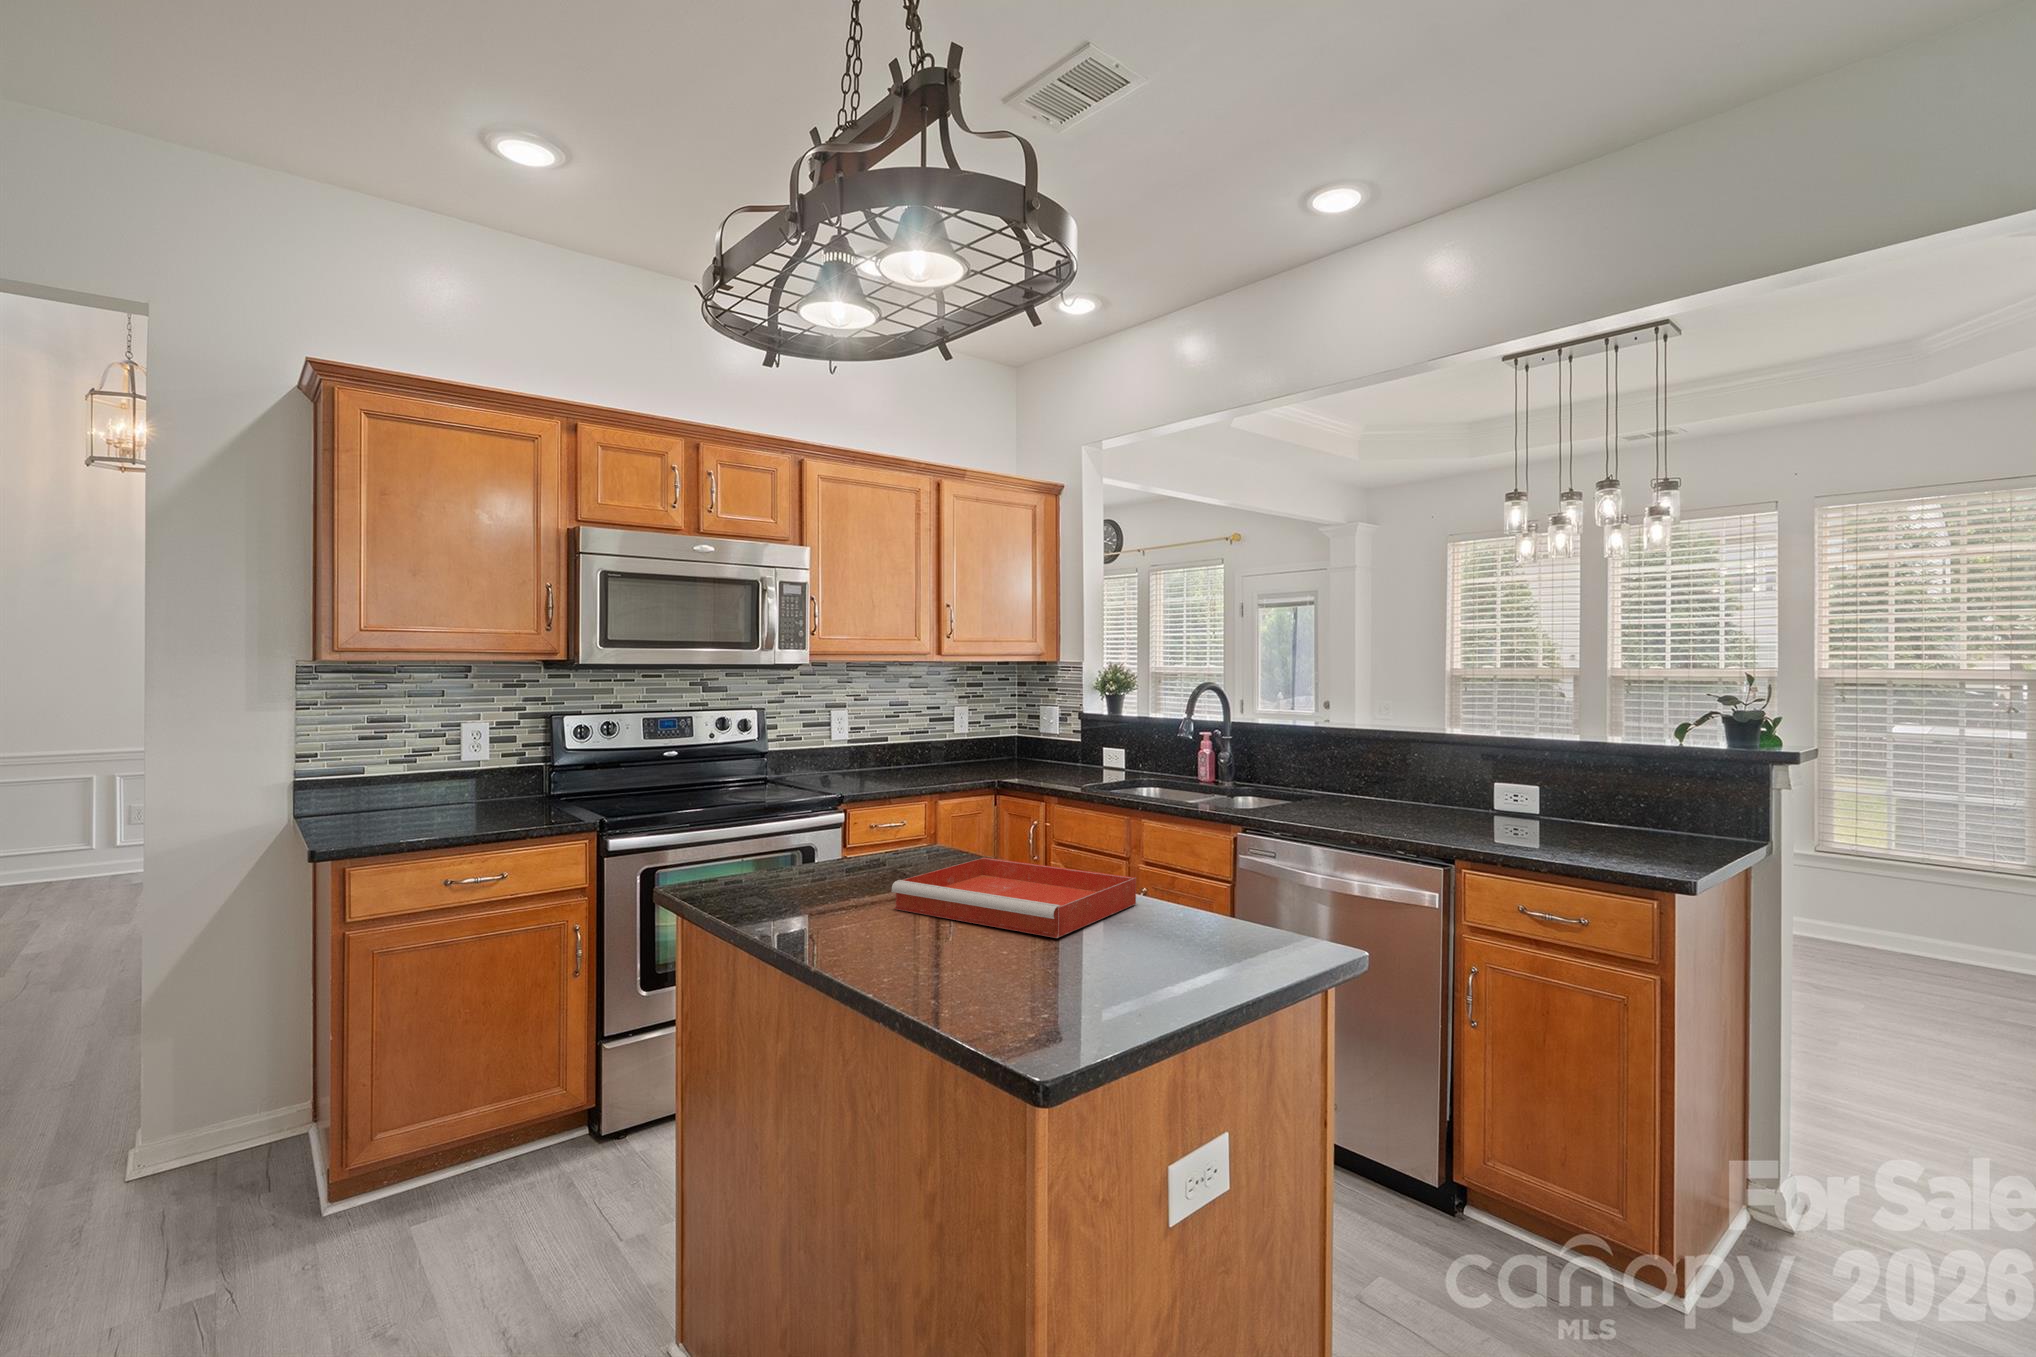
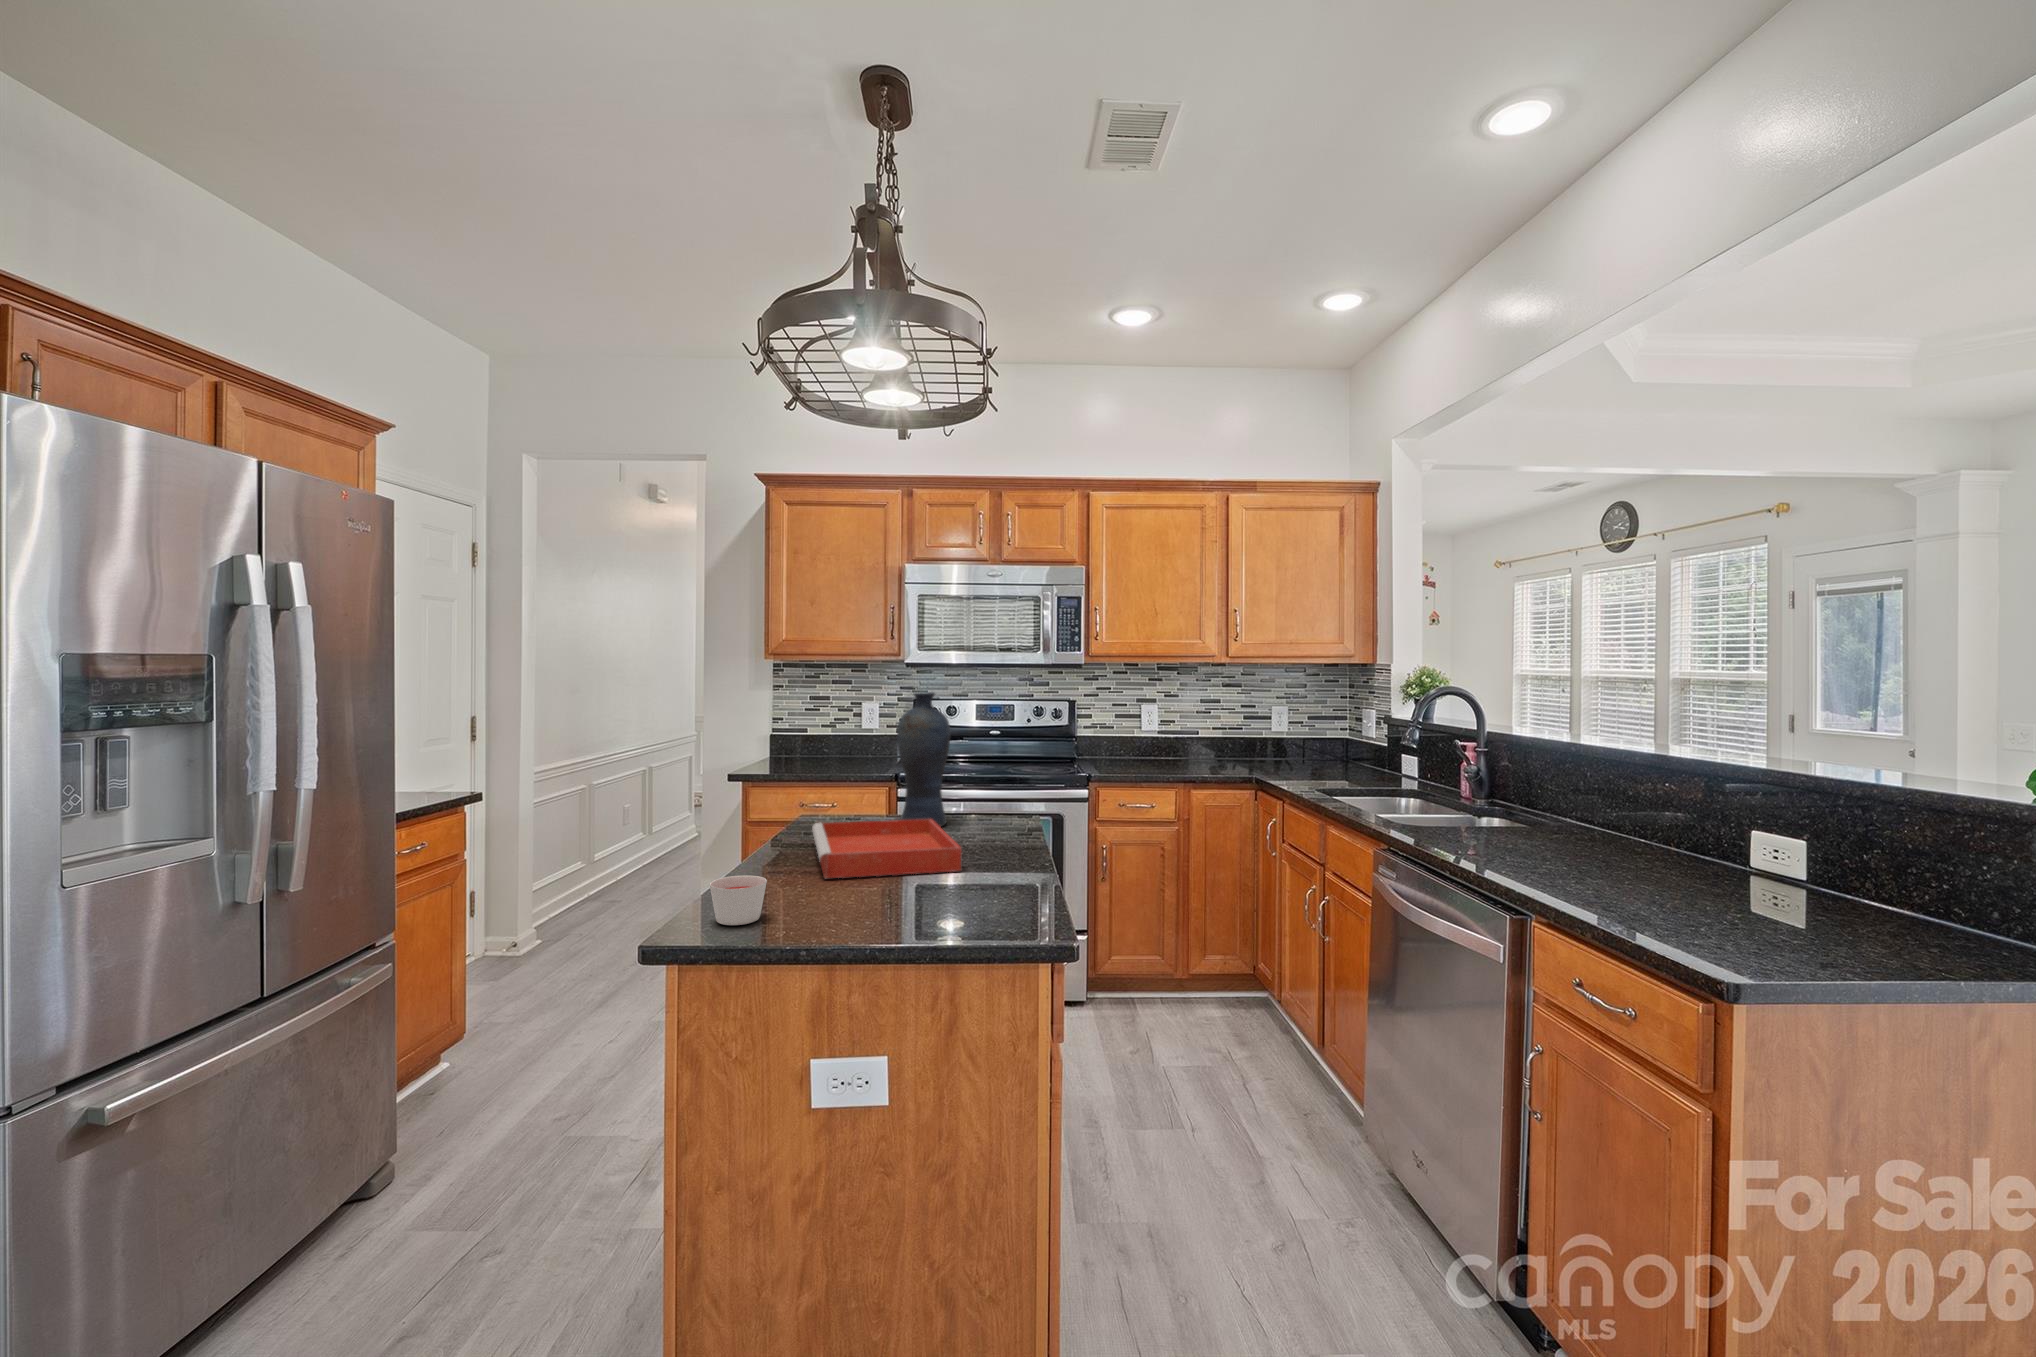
vase: none [890,704,956,874] -> present [897,692,950,827]
candle: none [1106,938,1173,1001] -> present [710,875,767,925]

